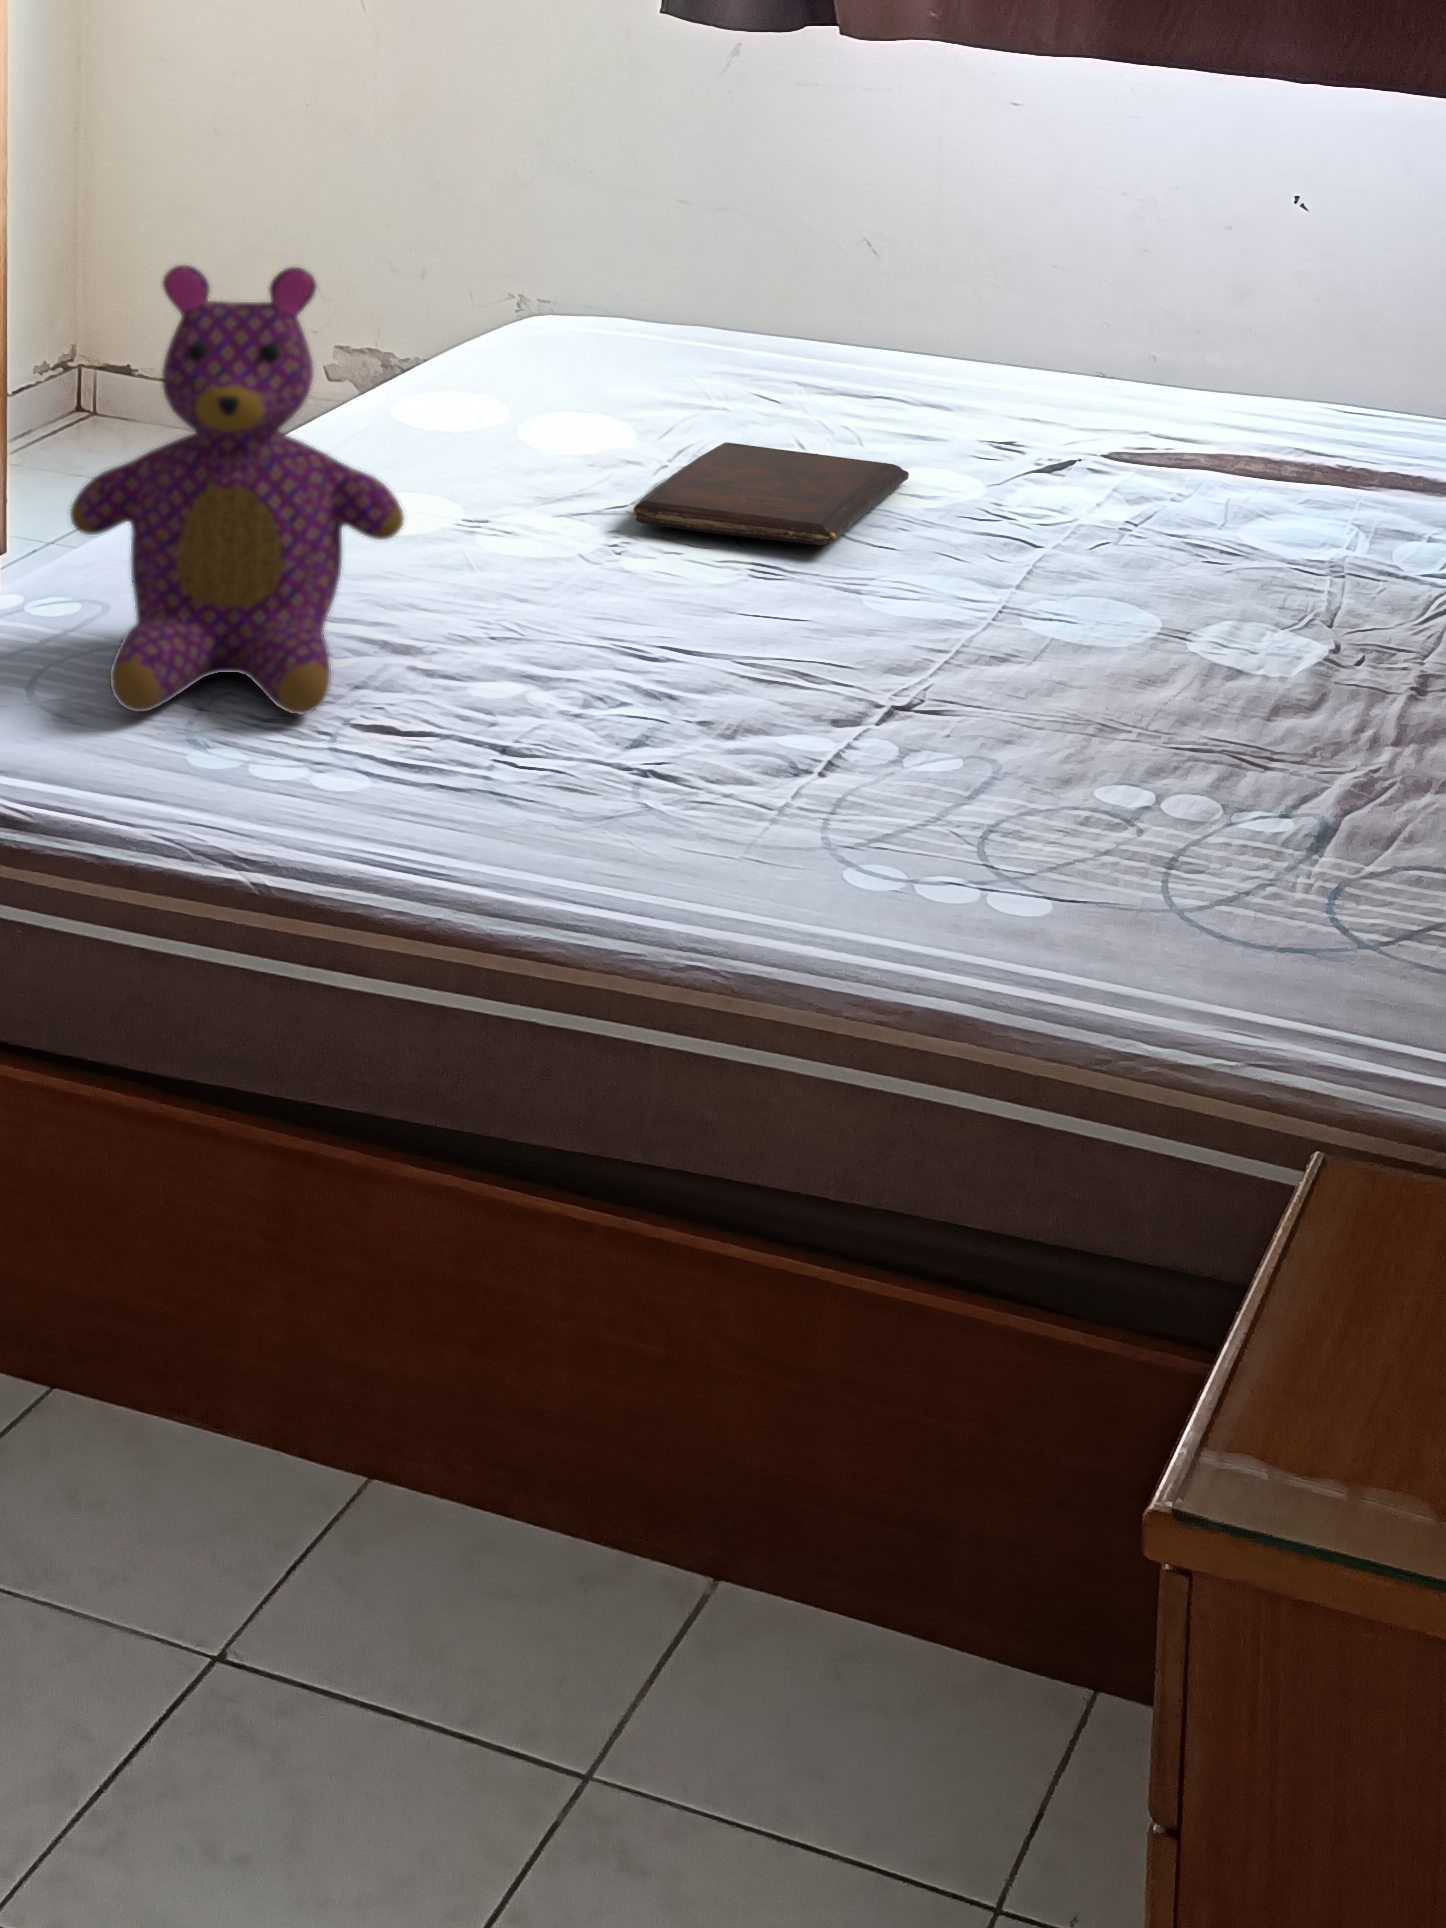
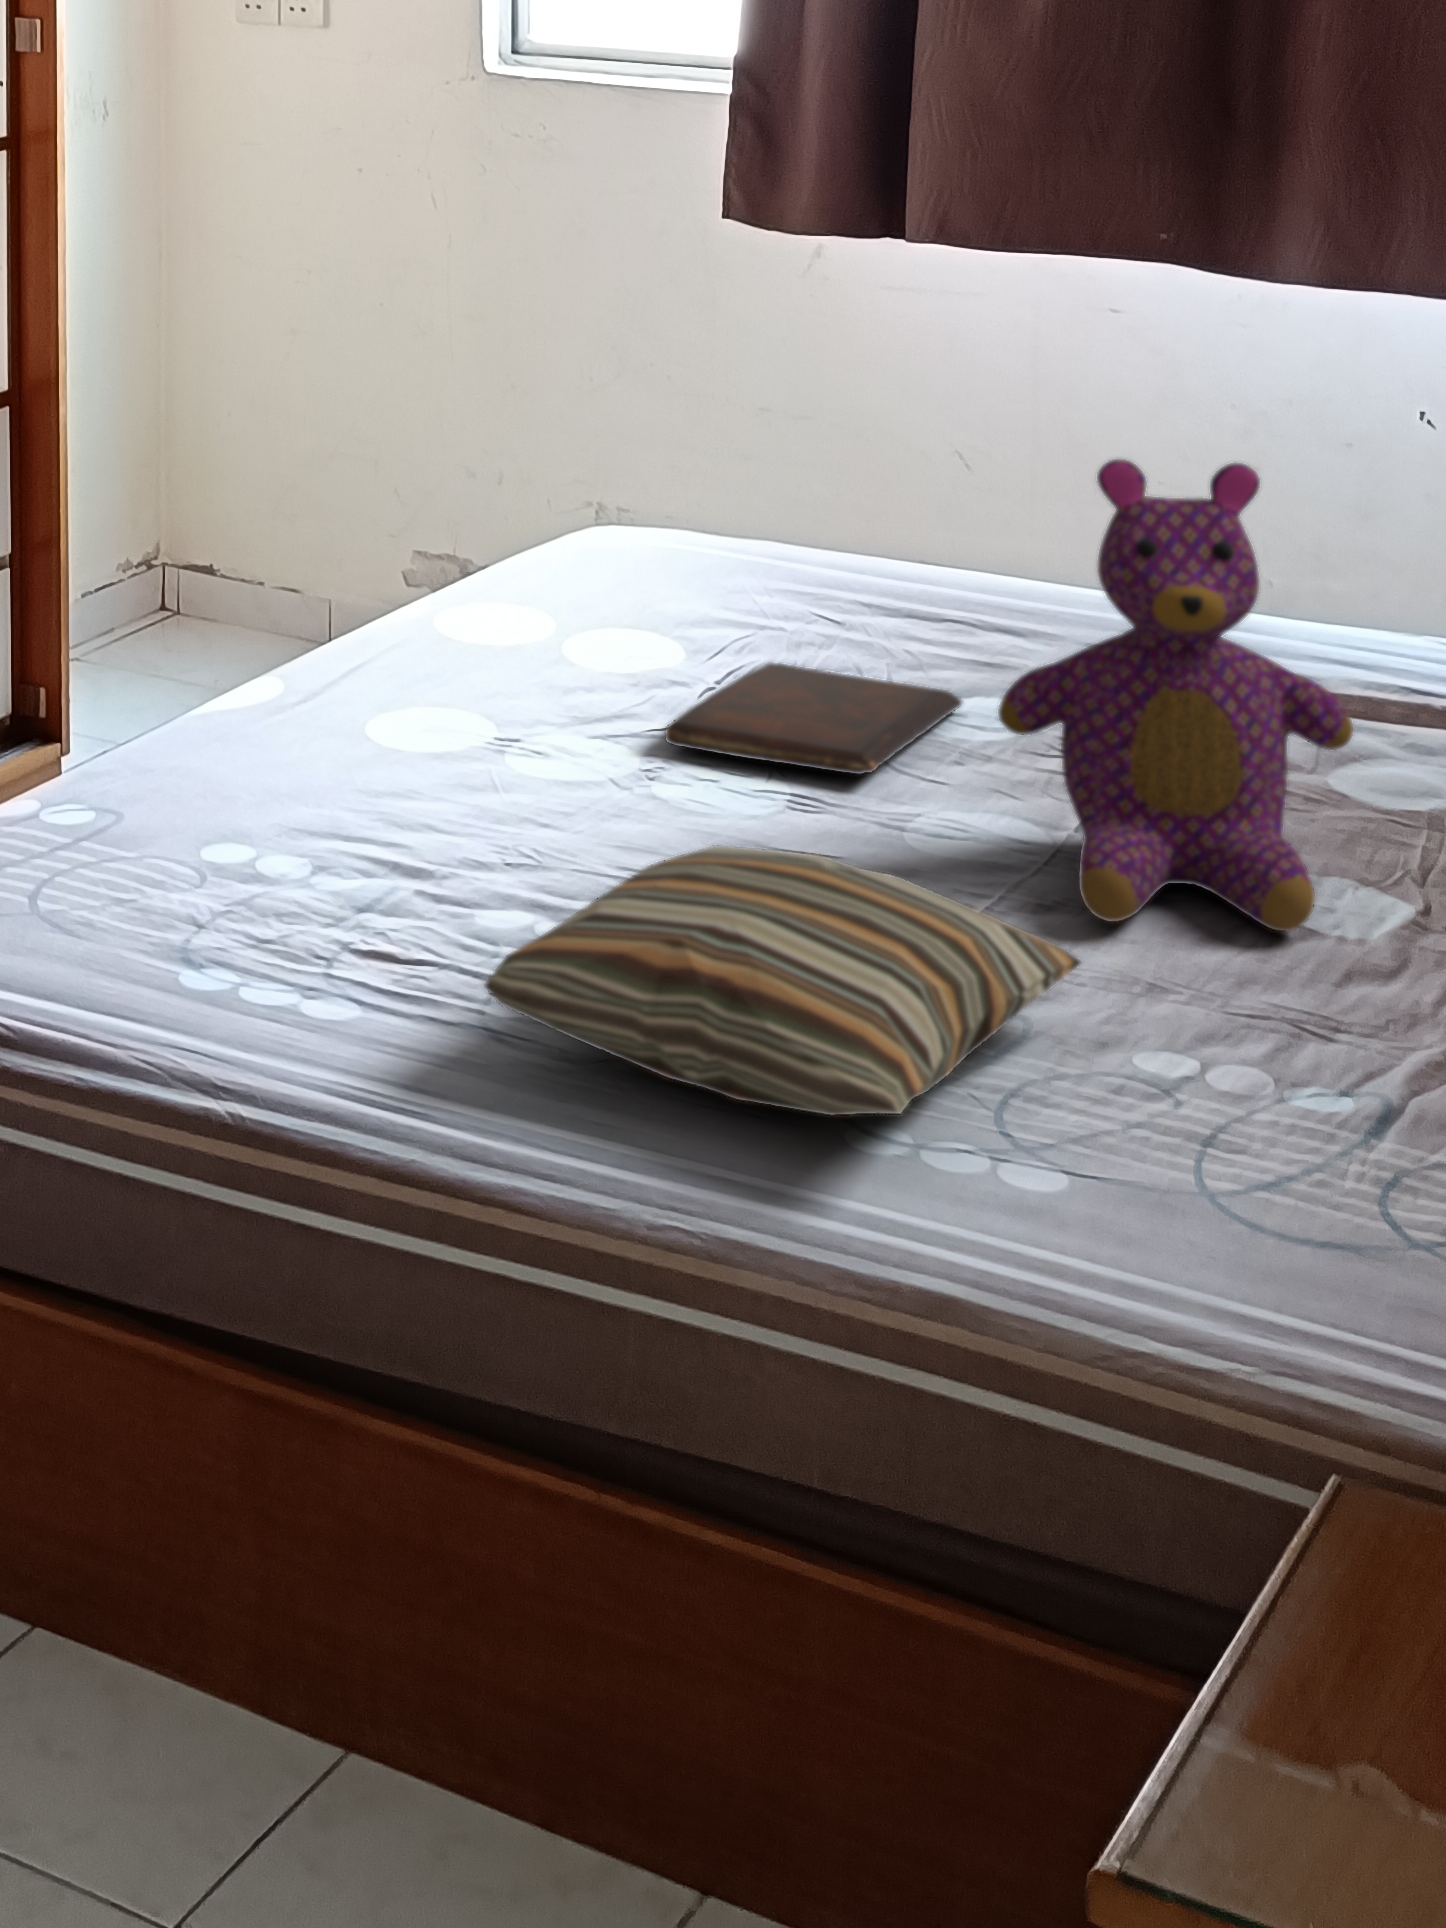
teddy bear: present [70,265,404,714] -> present [998,459,1353,931]
pillow: none [499,613,1051,857] -> present [484,845,1081,1115]

